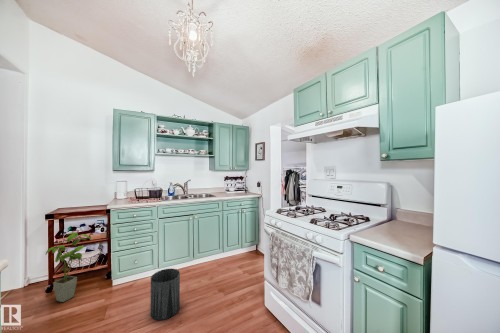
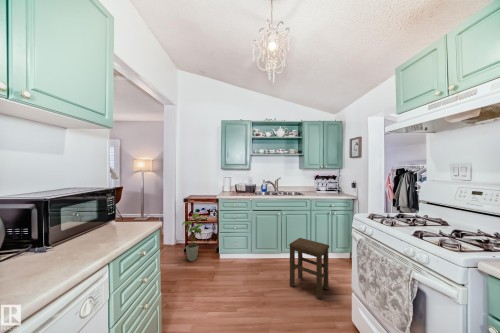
stool: none [205,240,243,296] -> present [289,238,329,299]
trash can: present [150,269,180,320] -> none [242,254,266,298]

